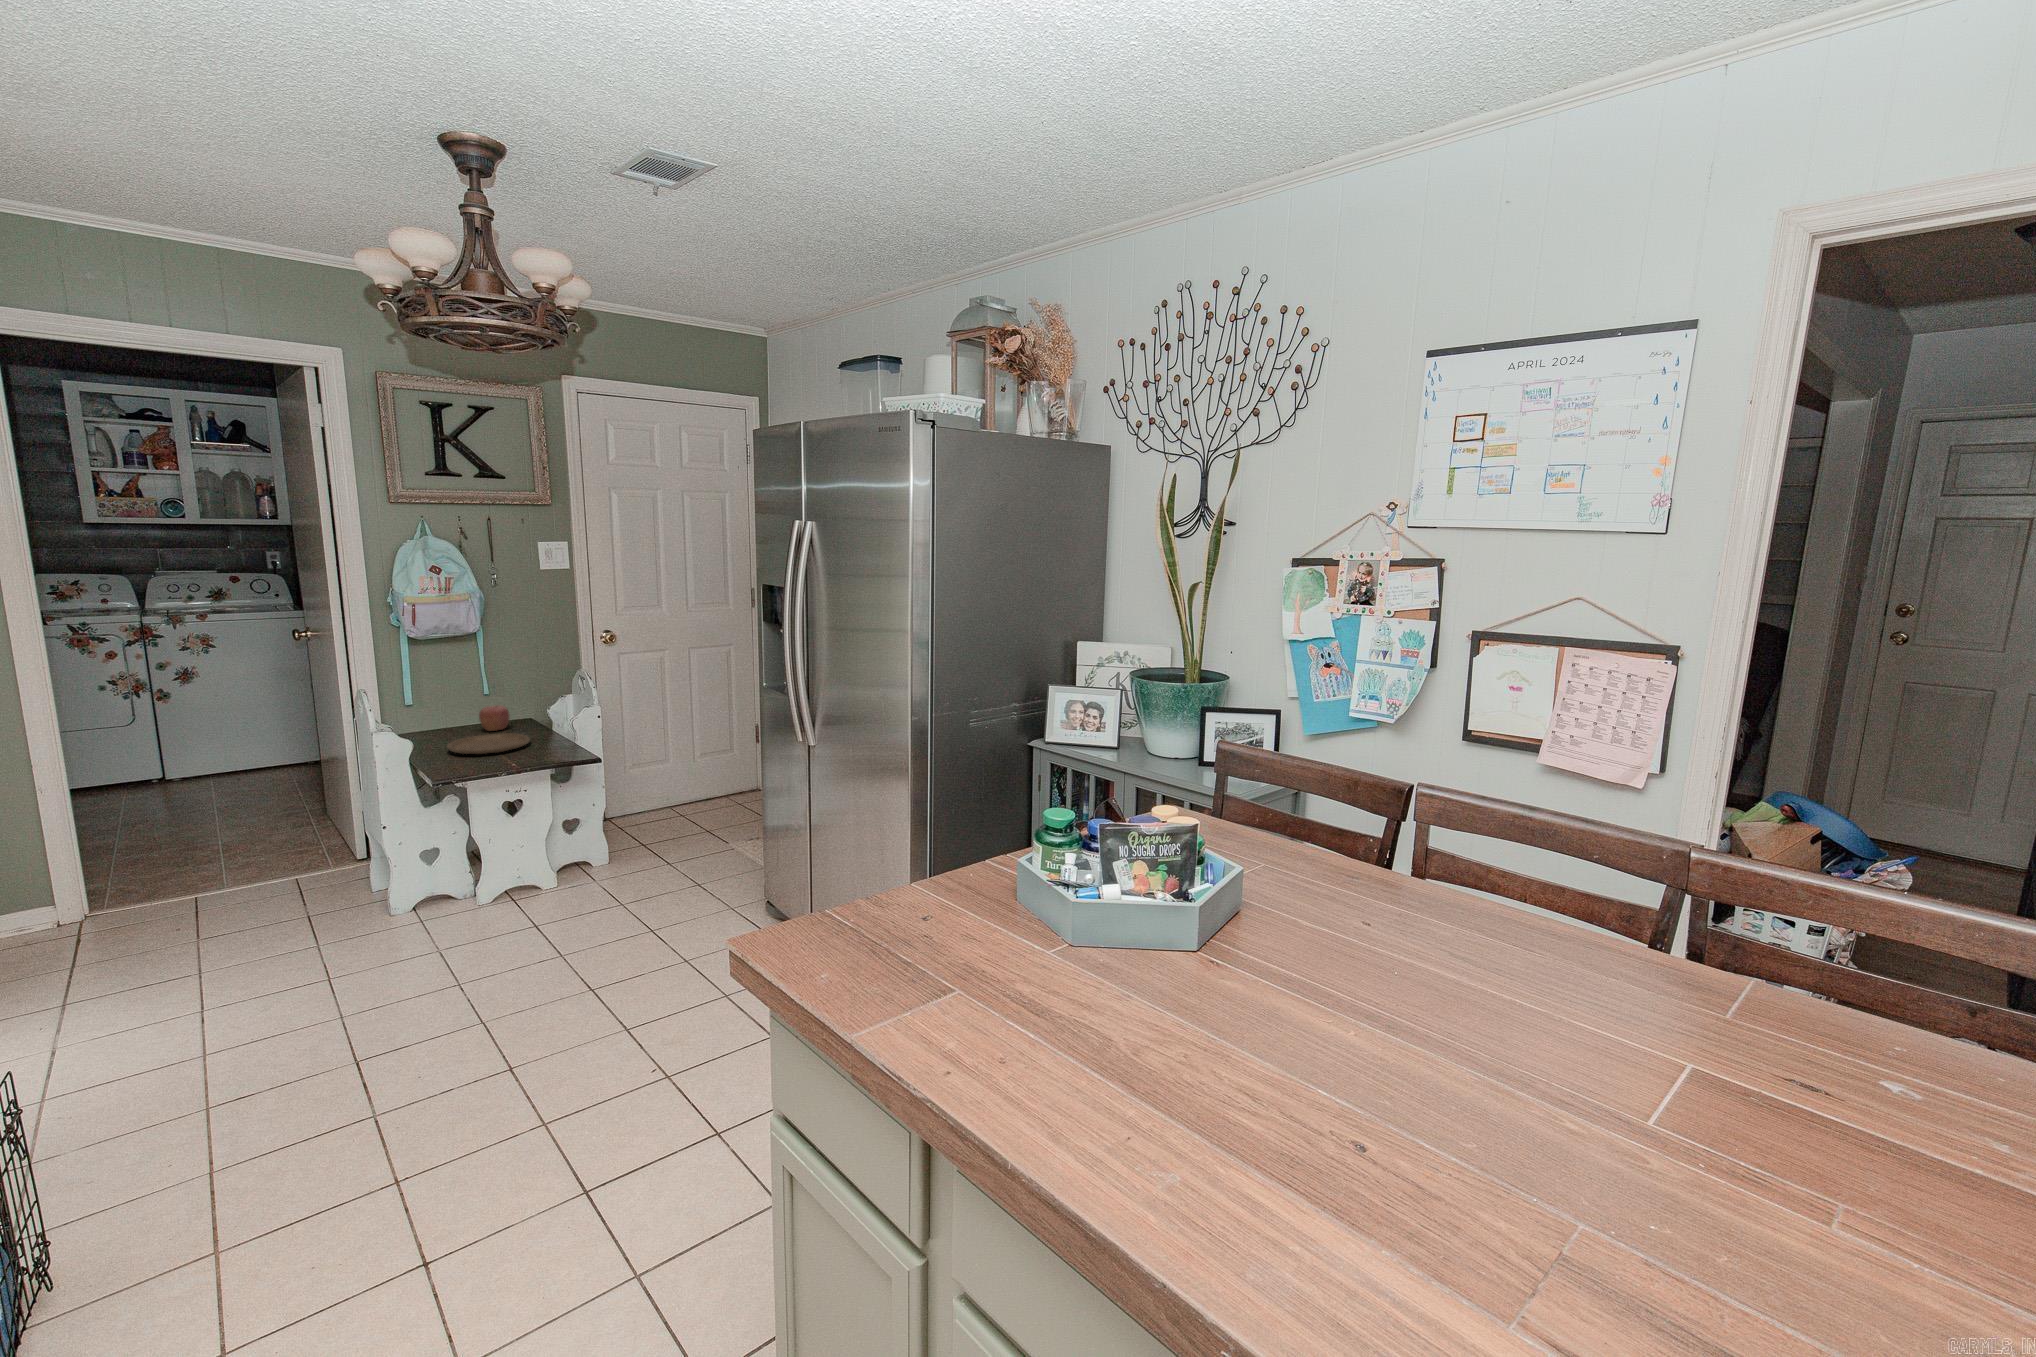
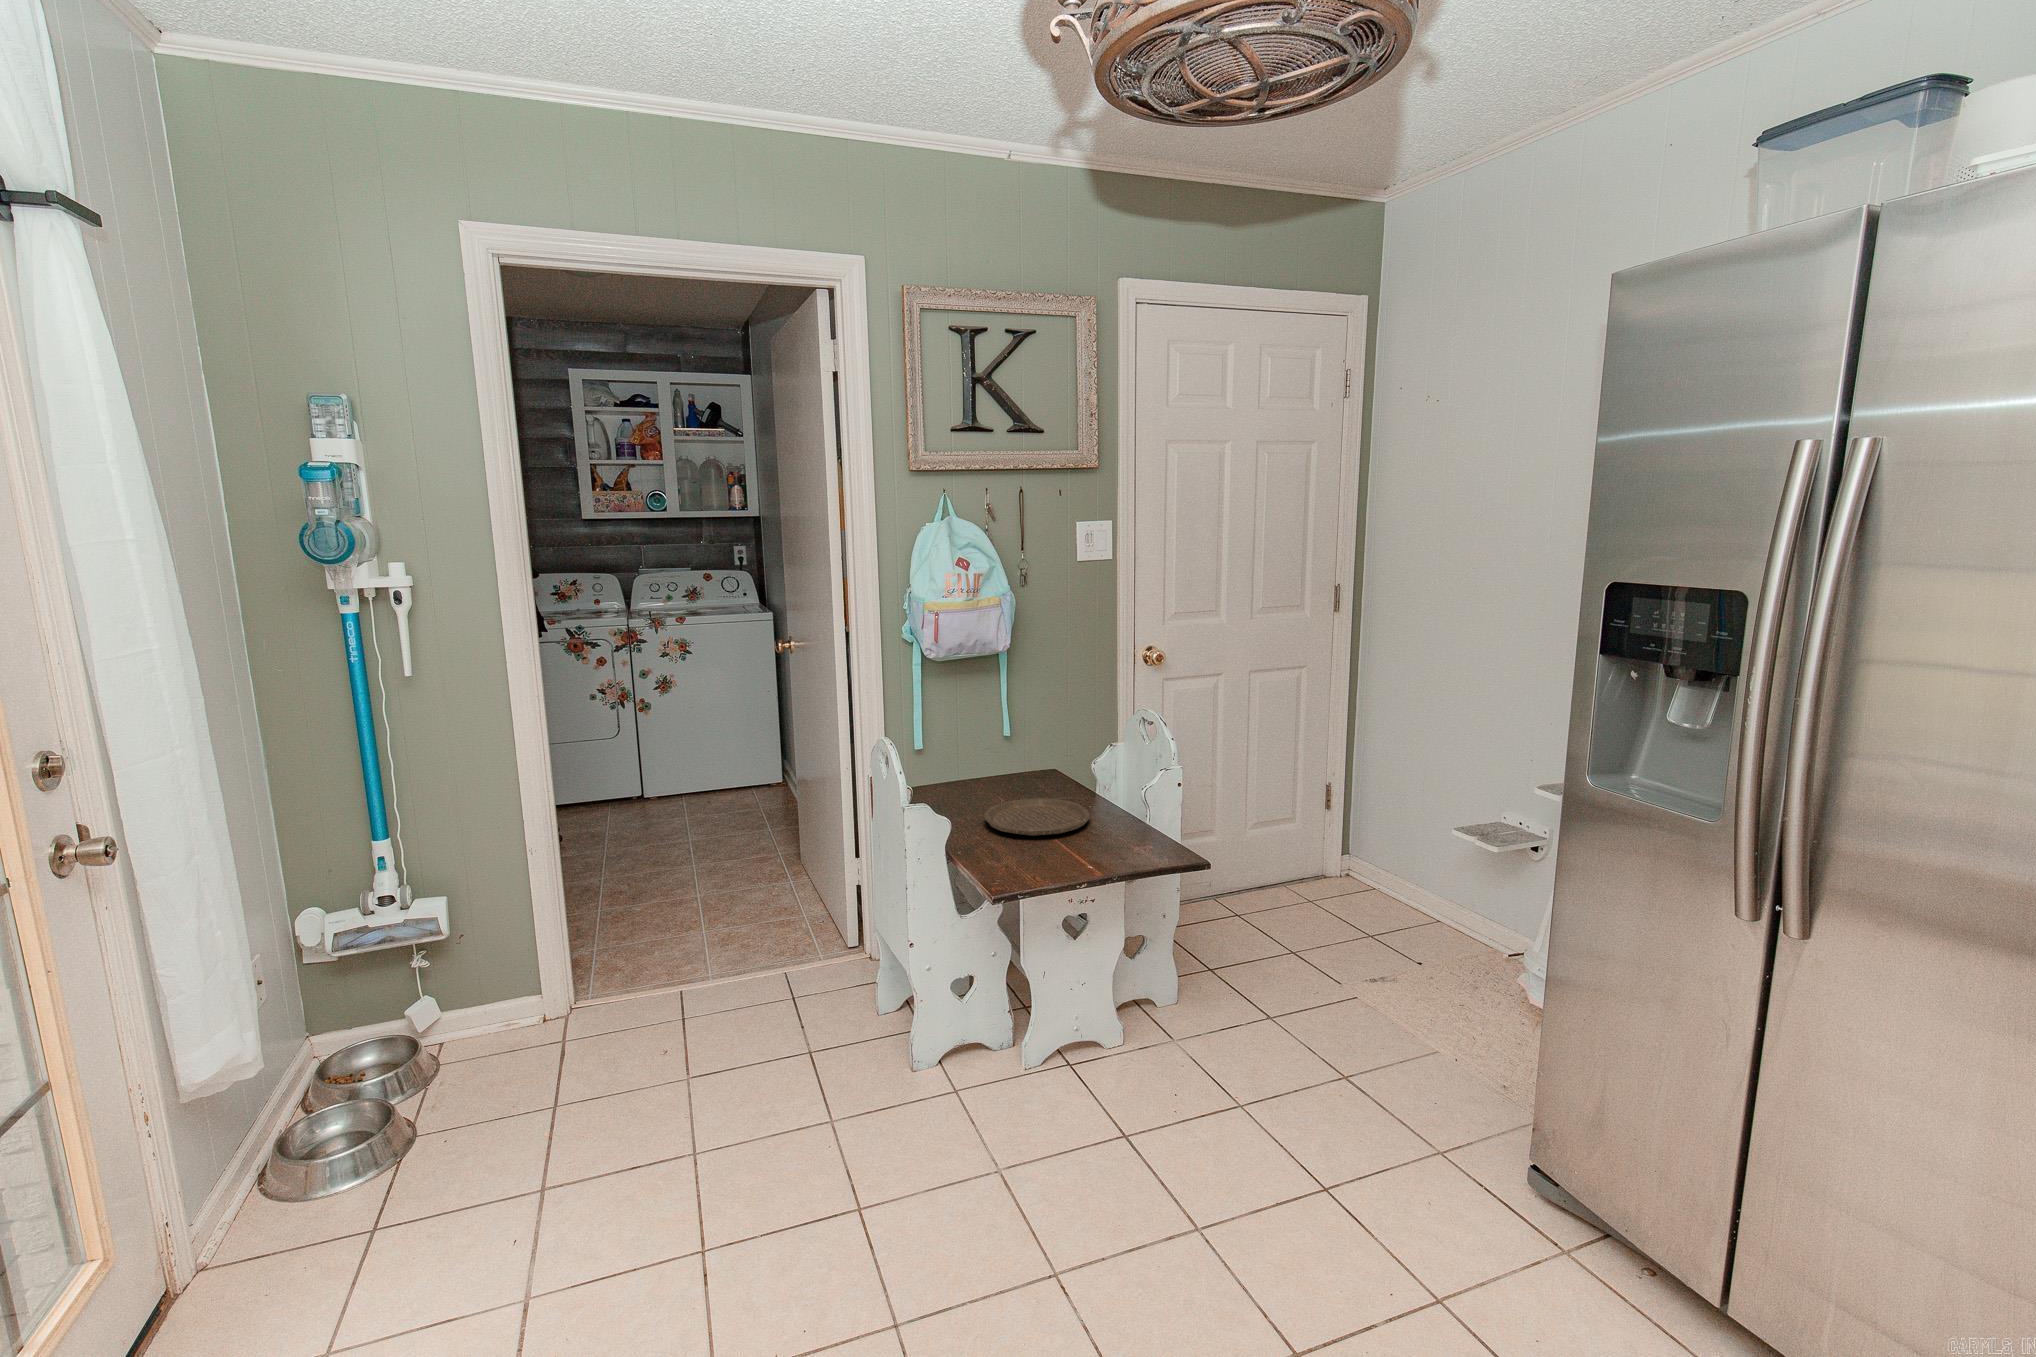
apple: present [479,705,509,731] -> none [1006,753,1043,790]

